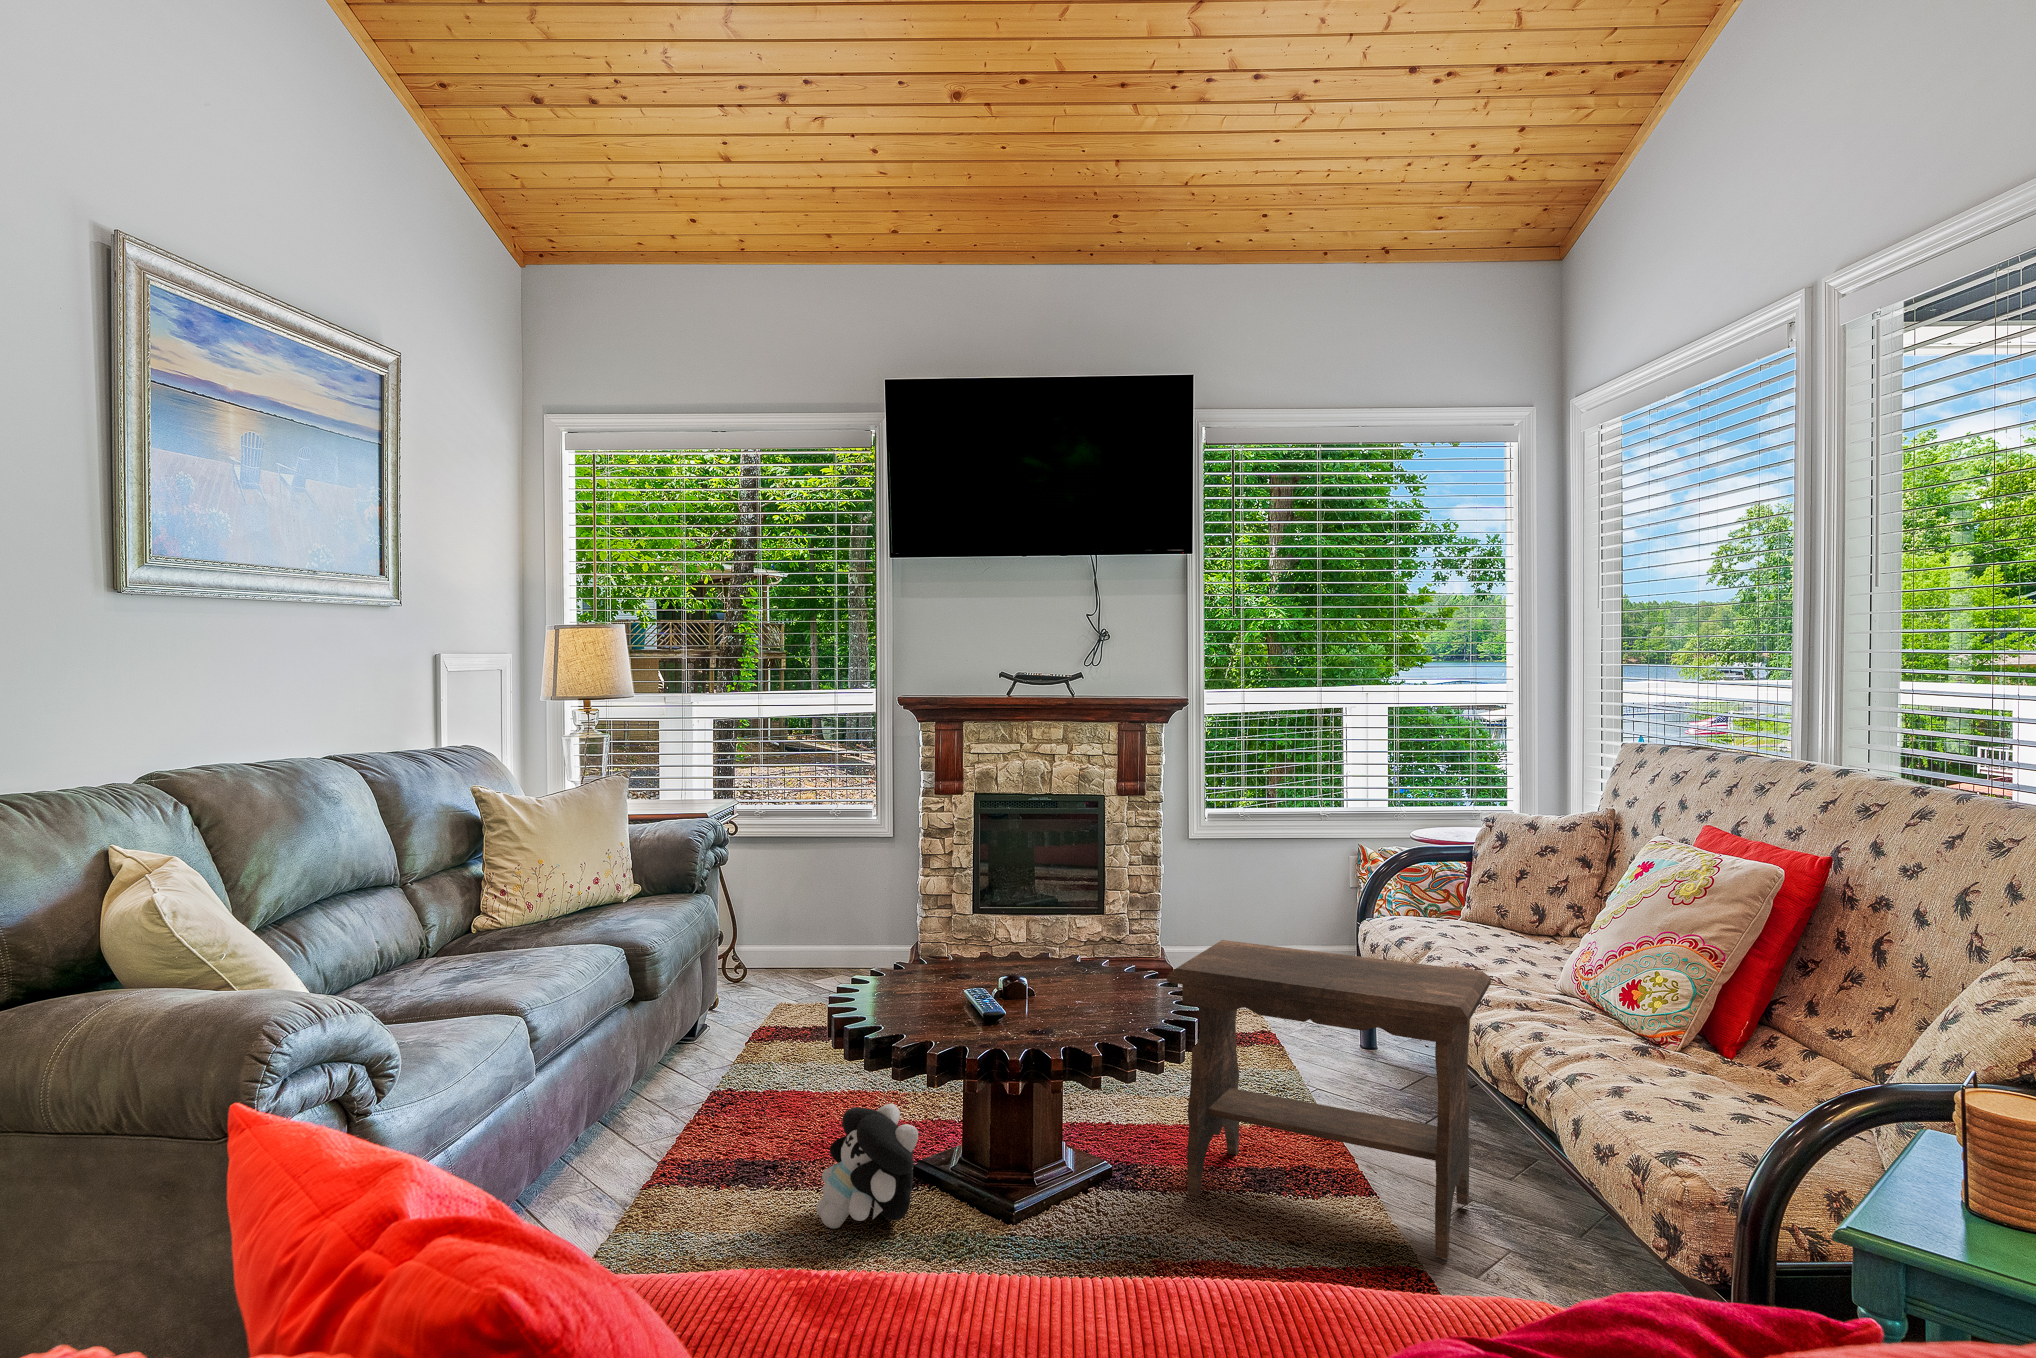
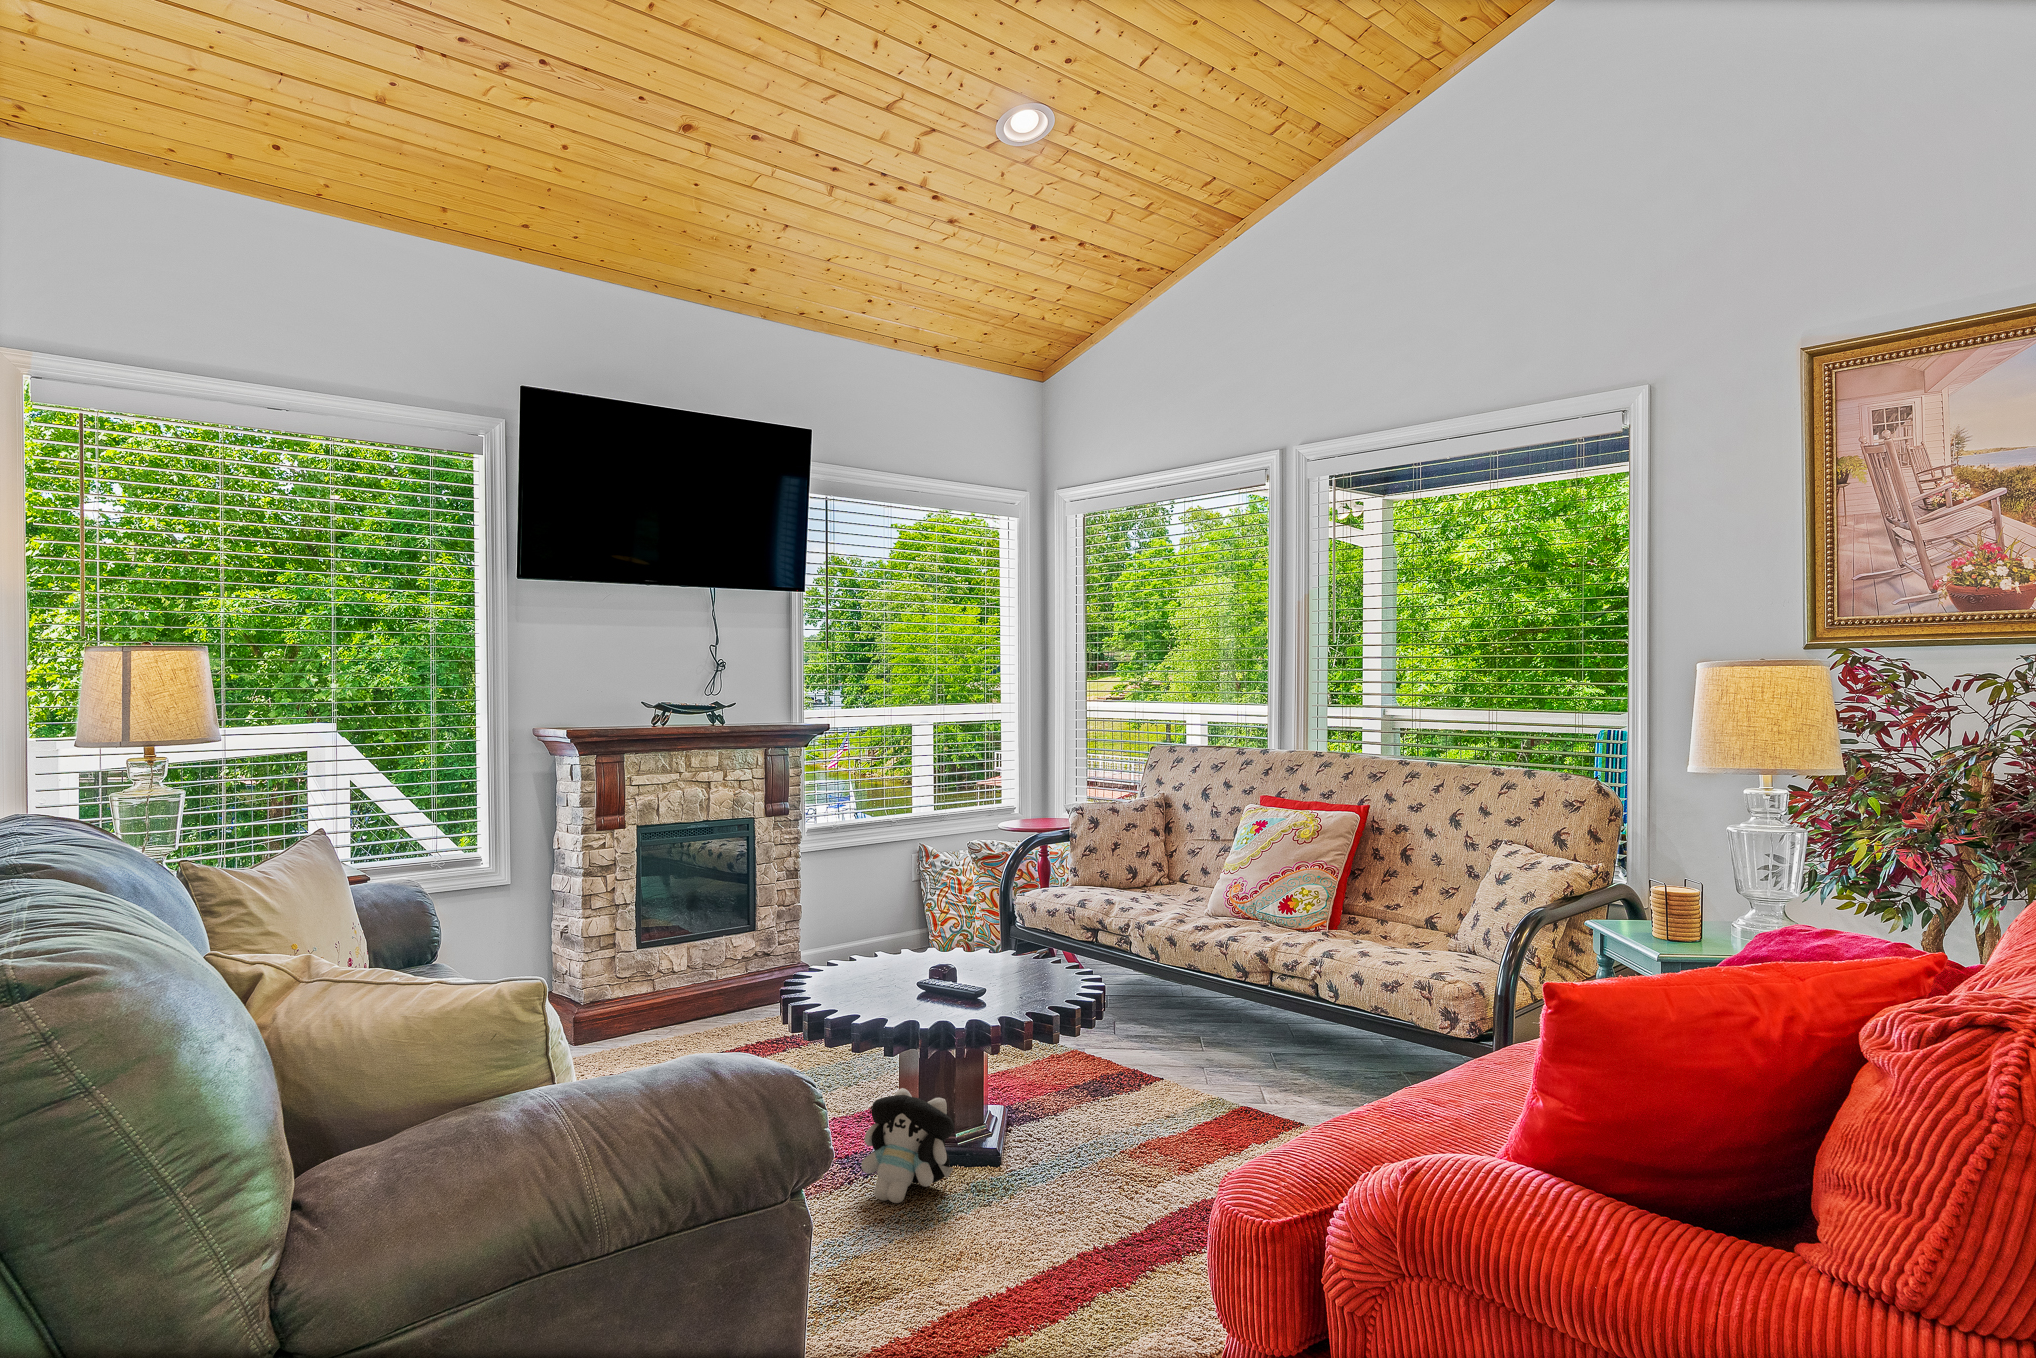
footstool: present [1167,940,1491,1259] -> none [1033,904,1265,1111]

